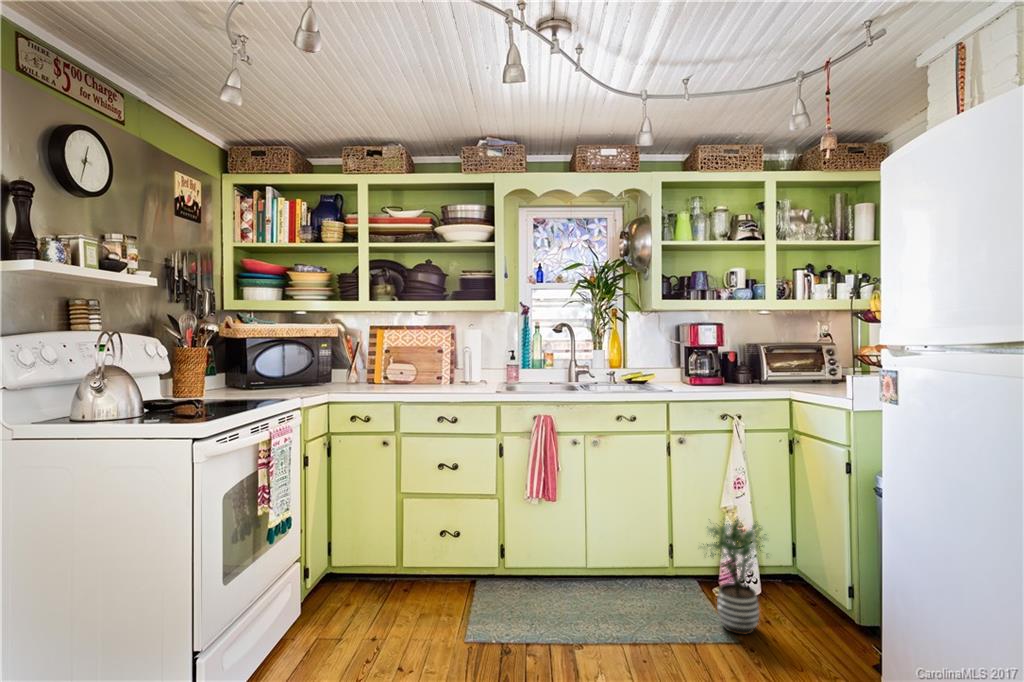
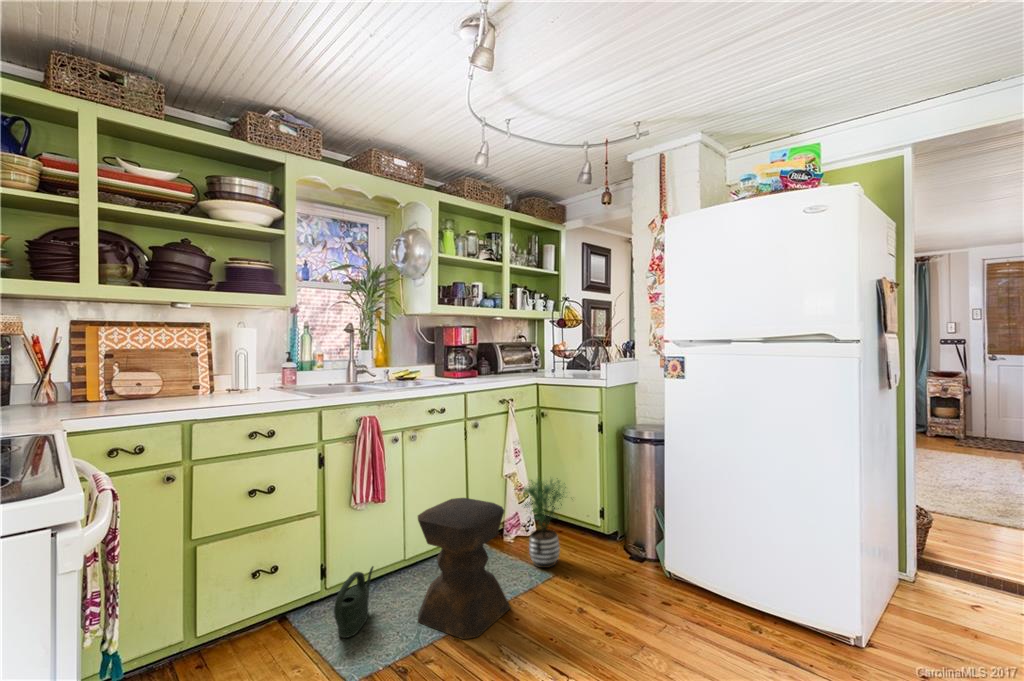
stool: none [552,513,649,660] -> present [418,498,510,639]
watering can: none [478,557,540,611] -> present [334,566,373,638]

